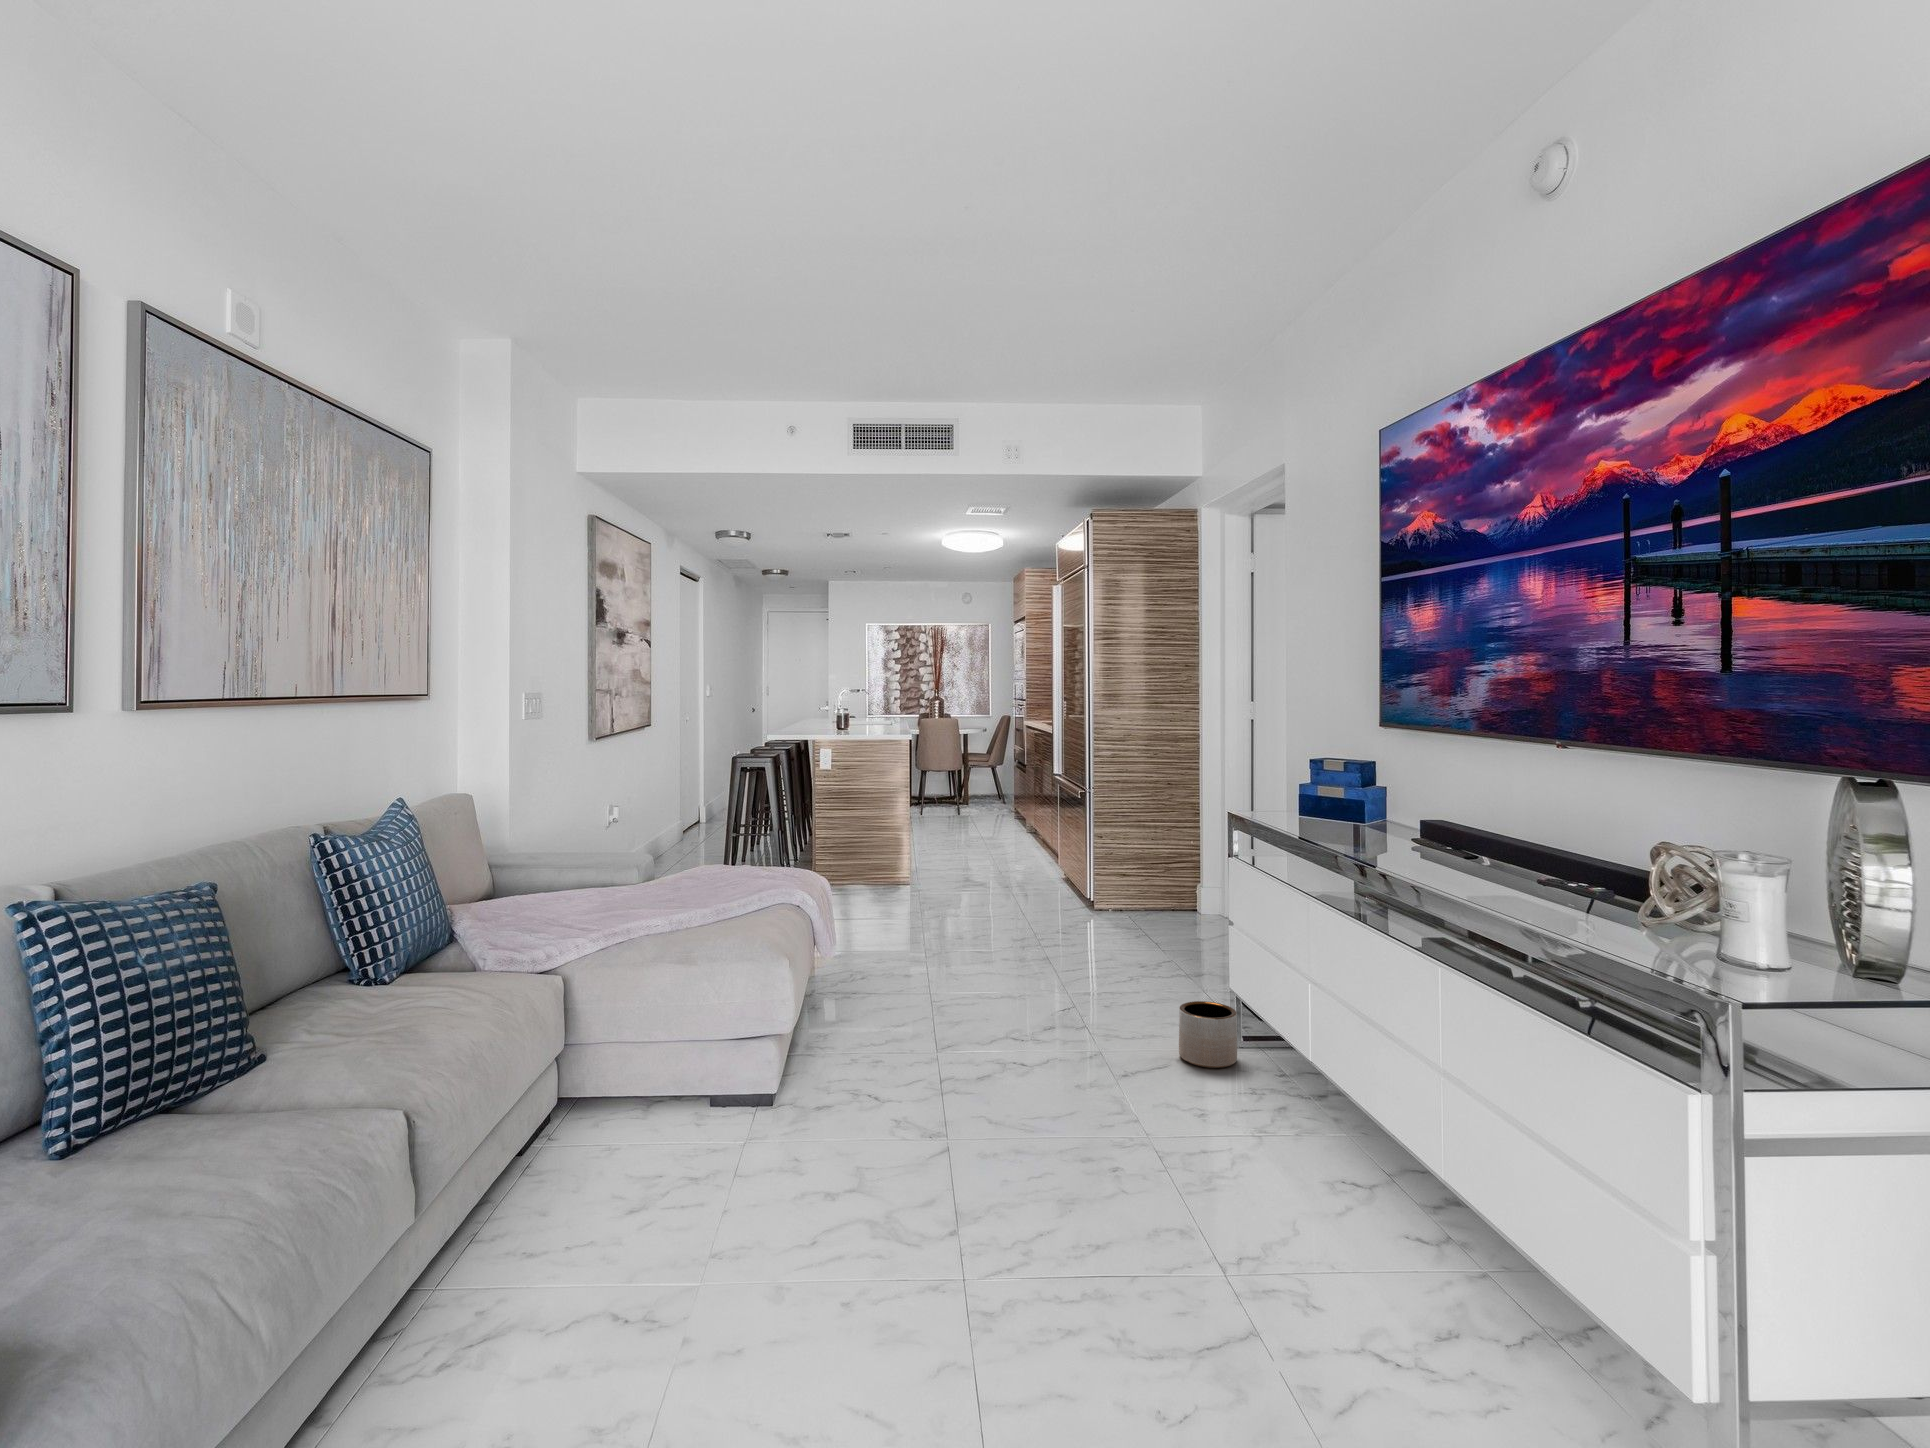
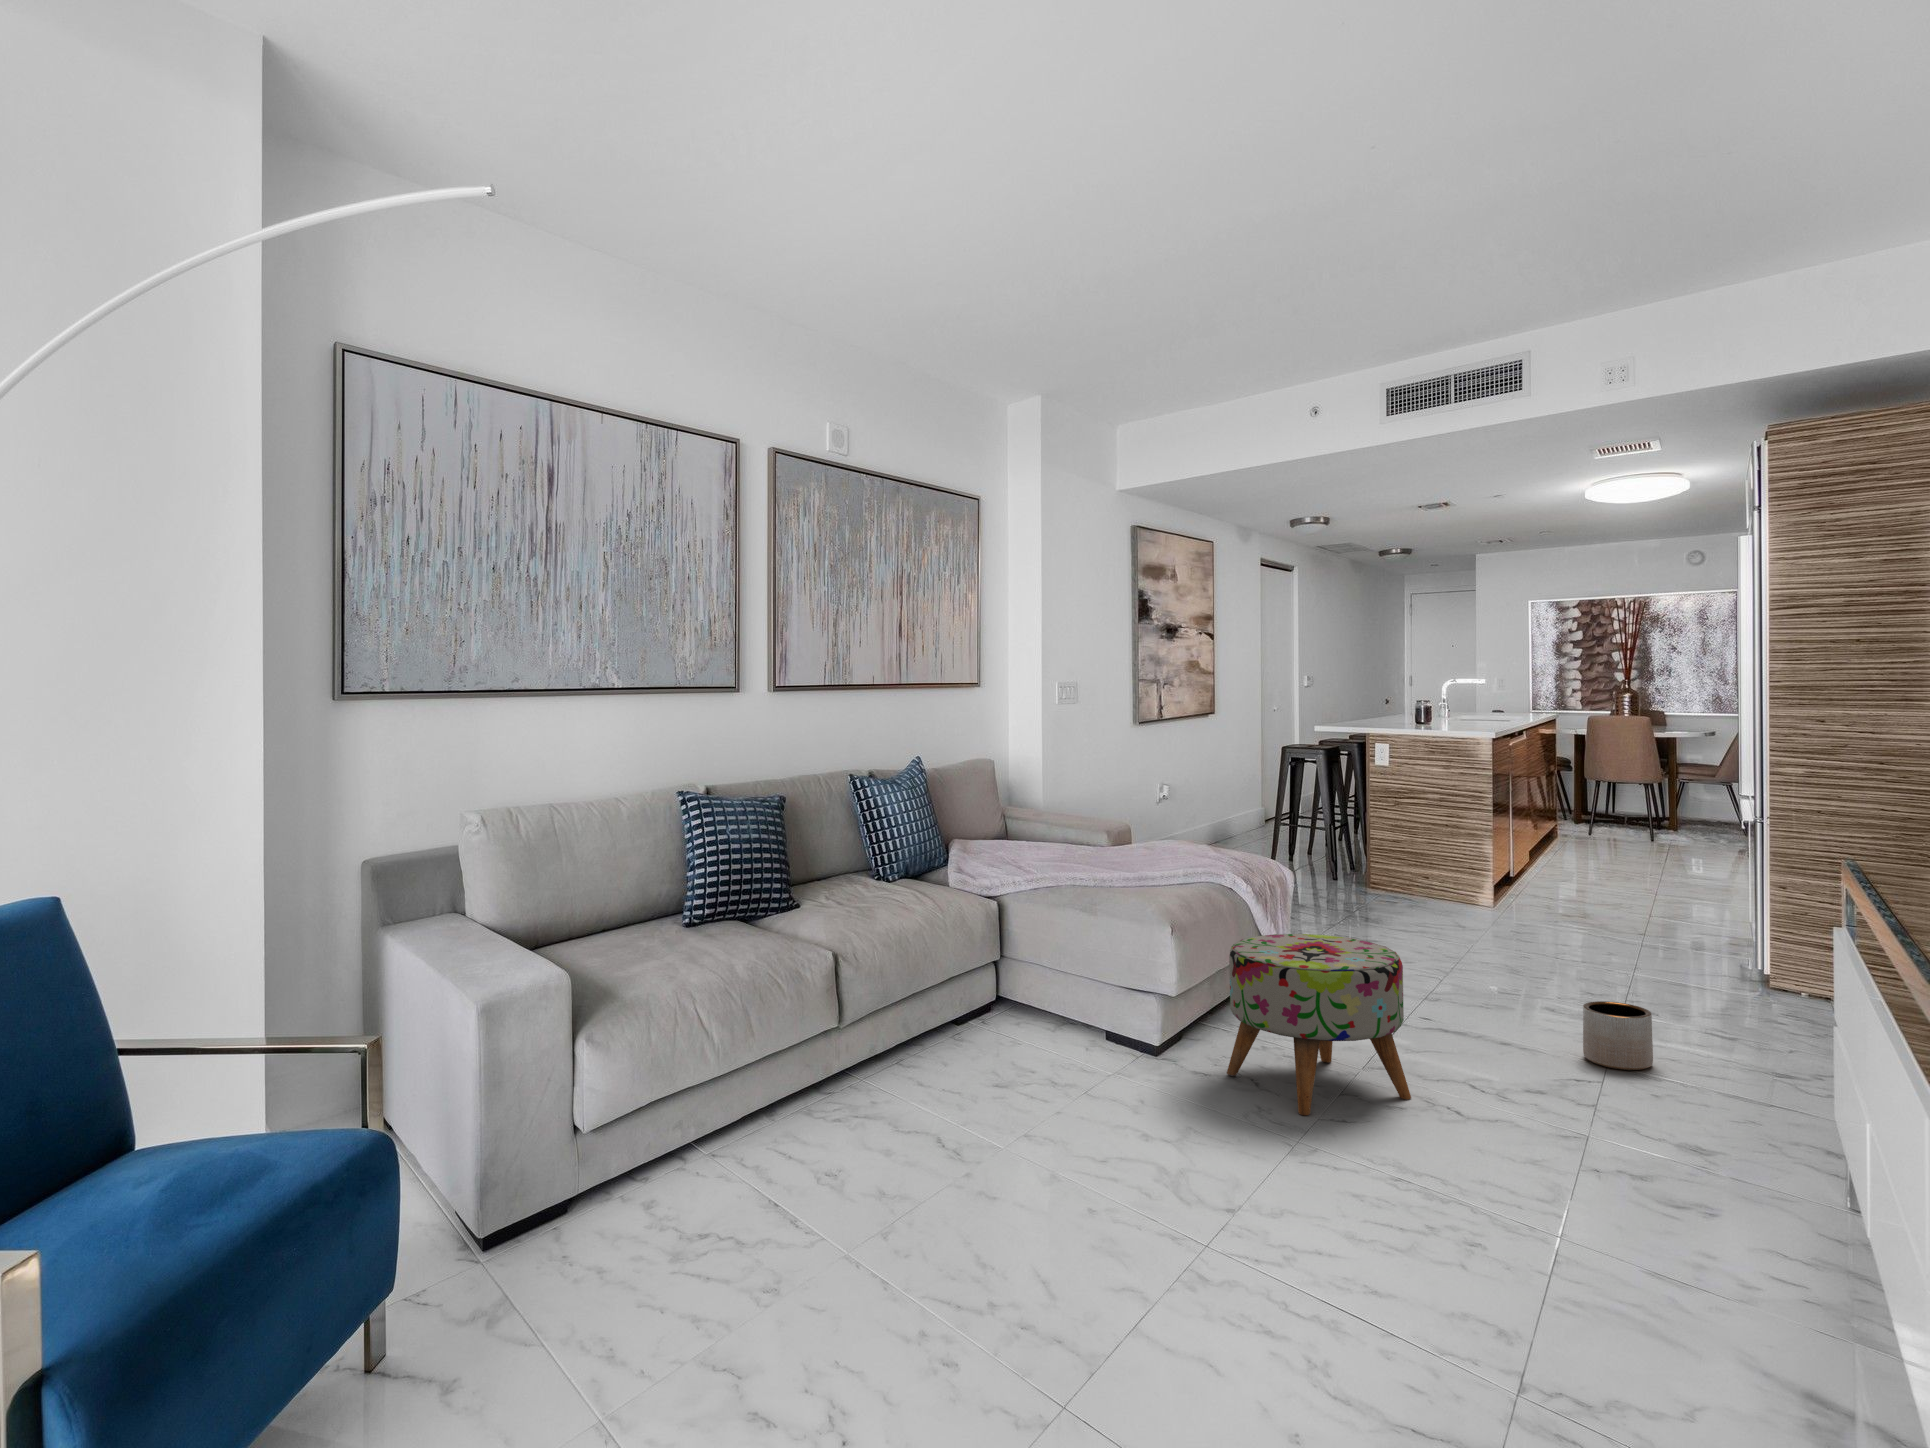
ottoman: none [926,984,1121,1218] -> present [1227,934,1411,1116]

